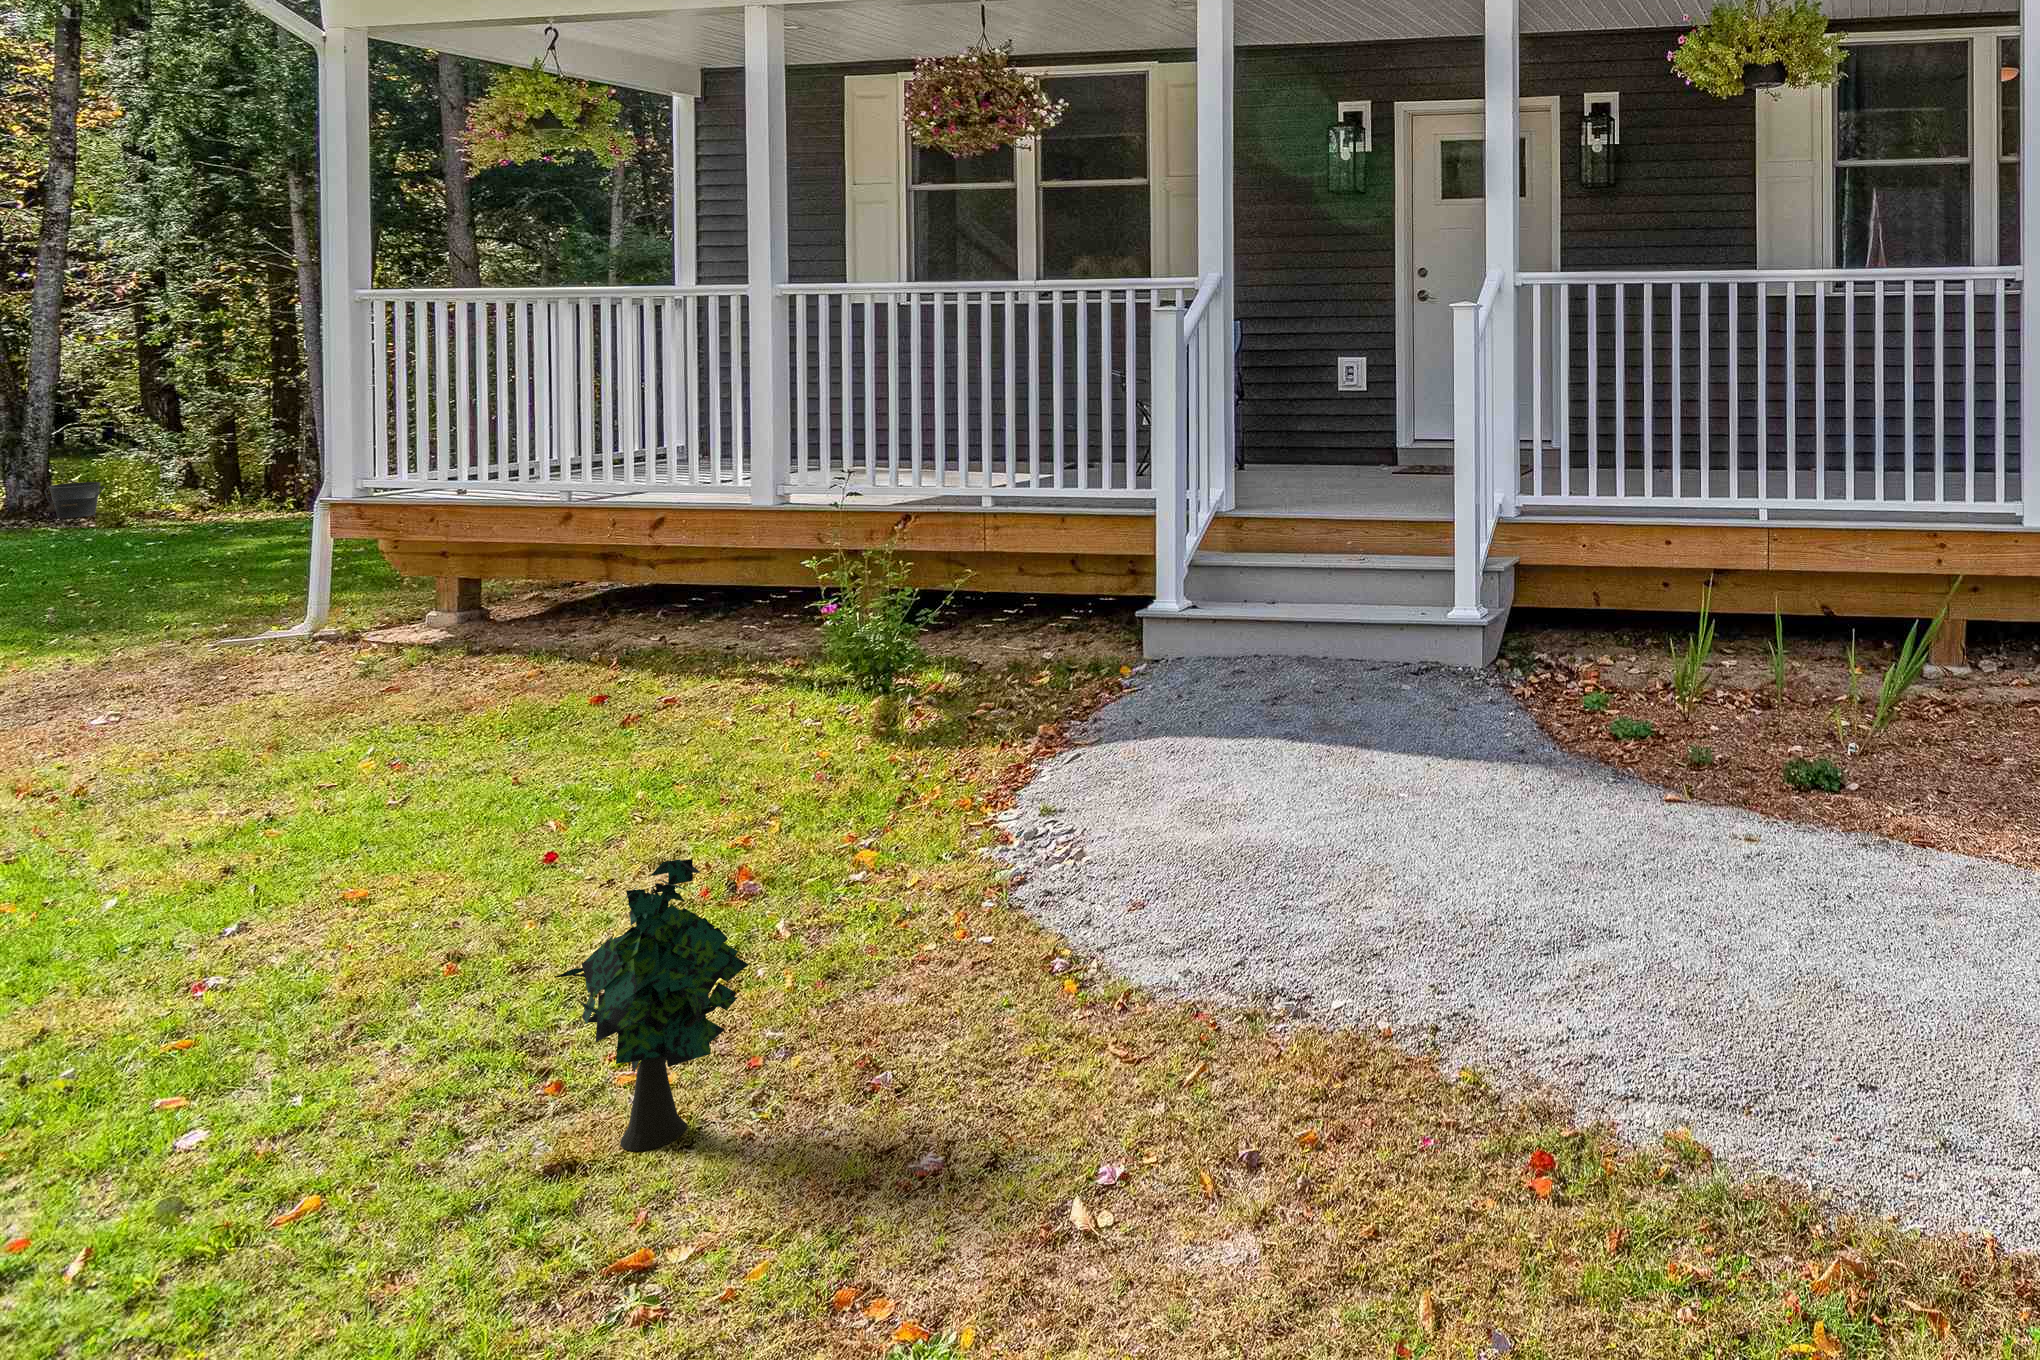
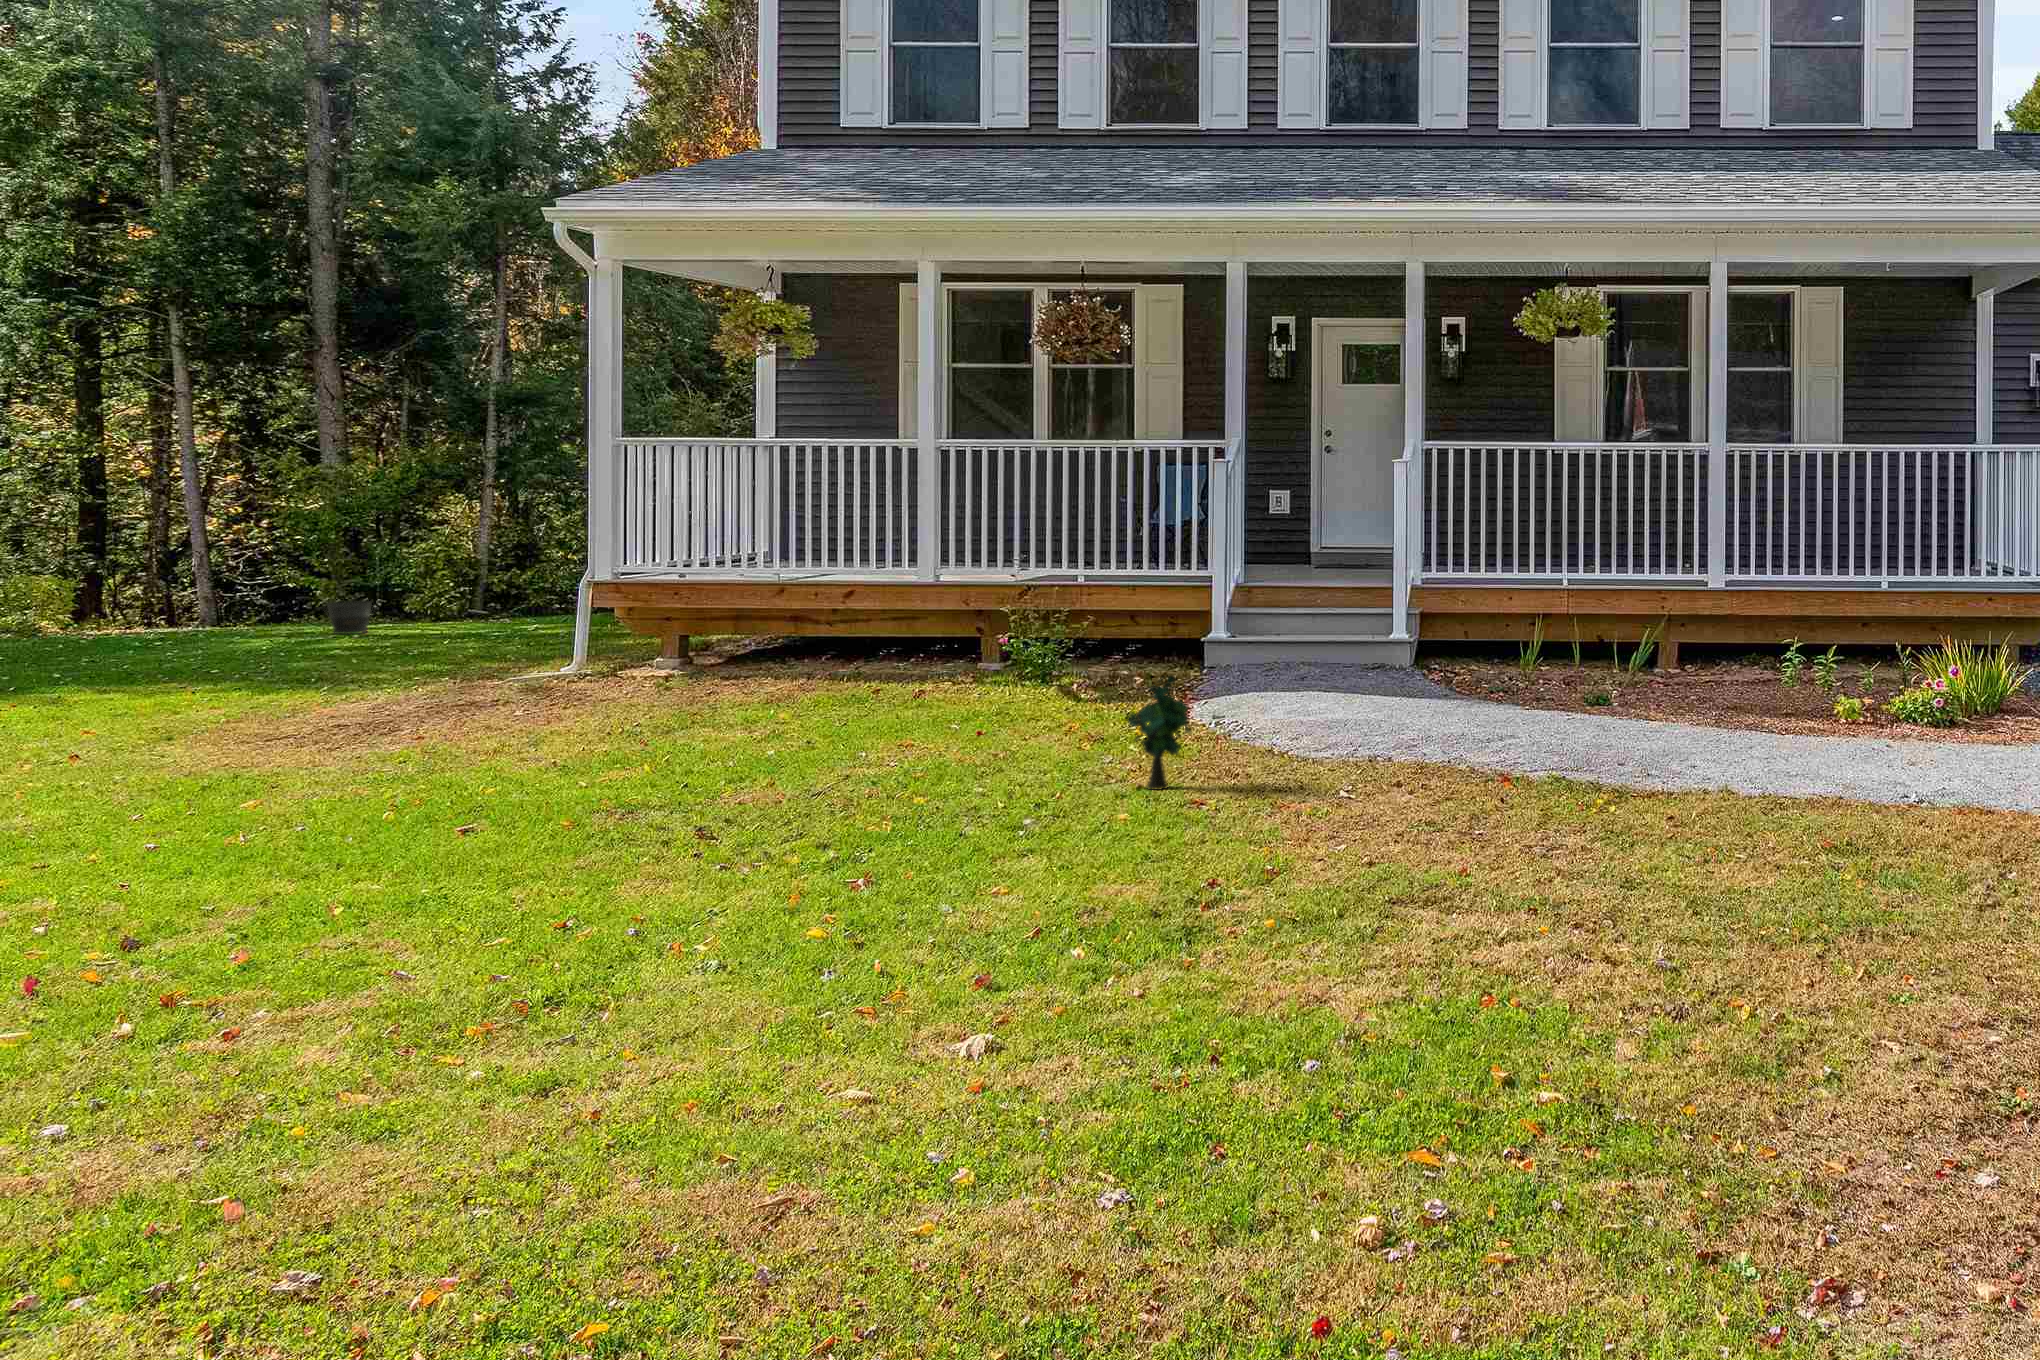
bucket: present [45,482,105,518] -> present [326,601,373,634]

